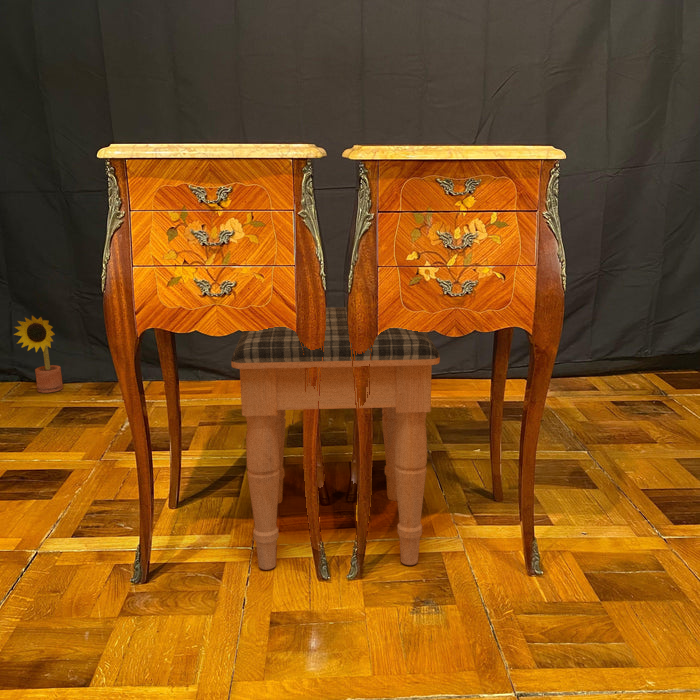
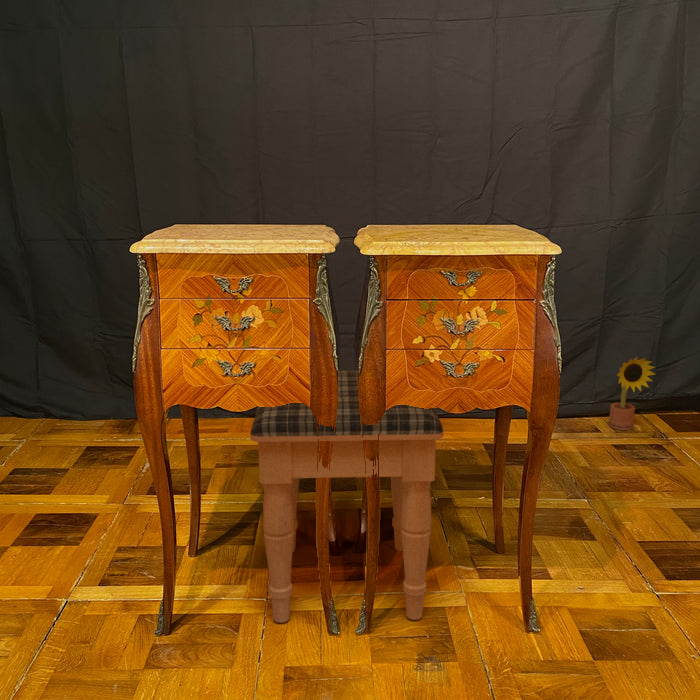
decorative plant: present [14,316,63,393] -> present [609,357,655,430]

